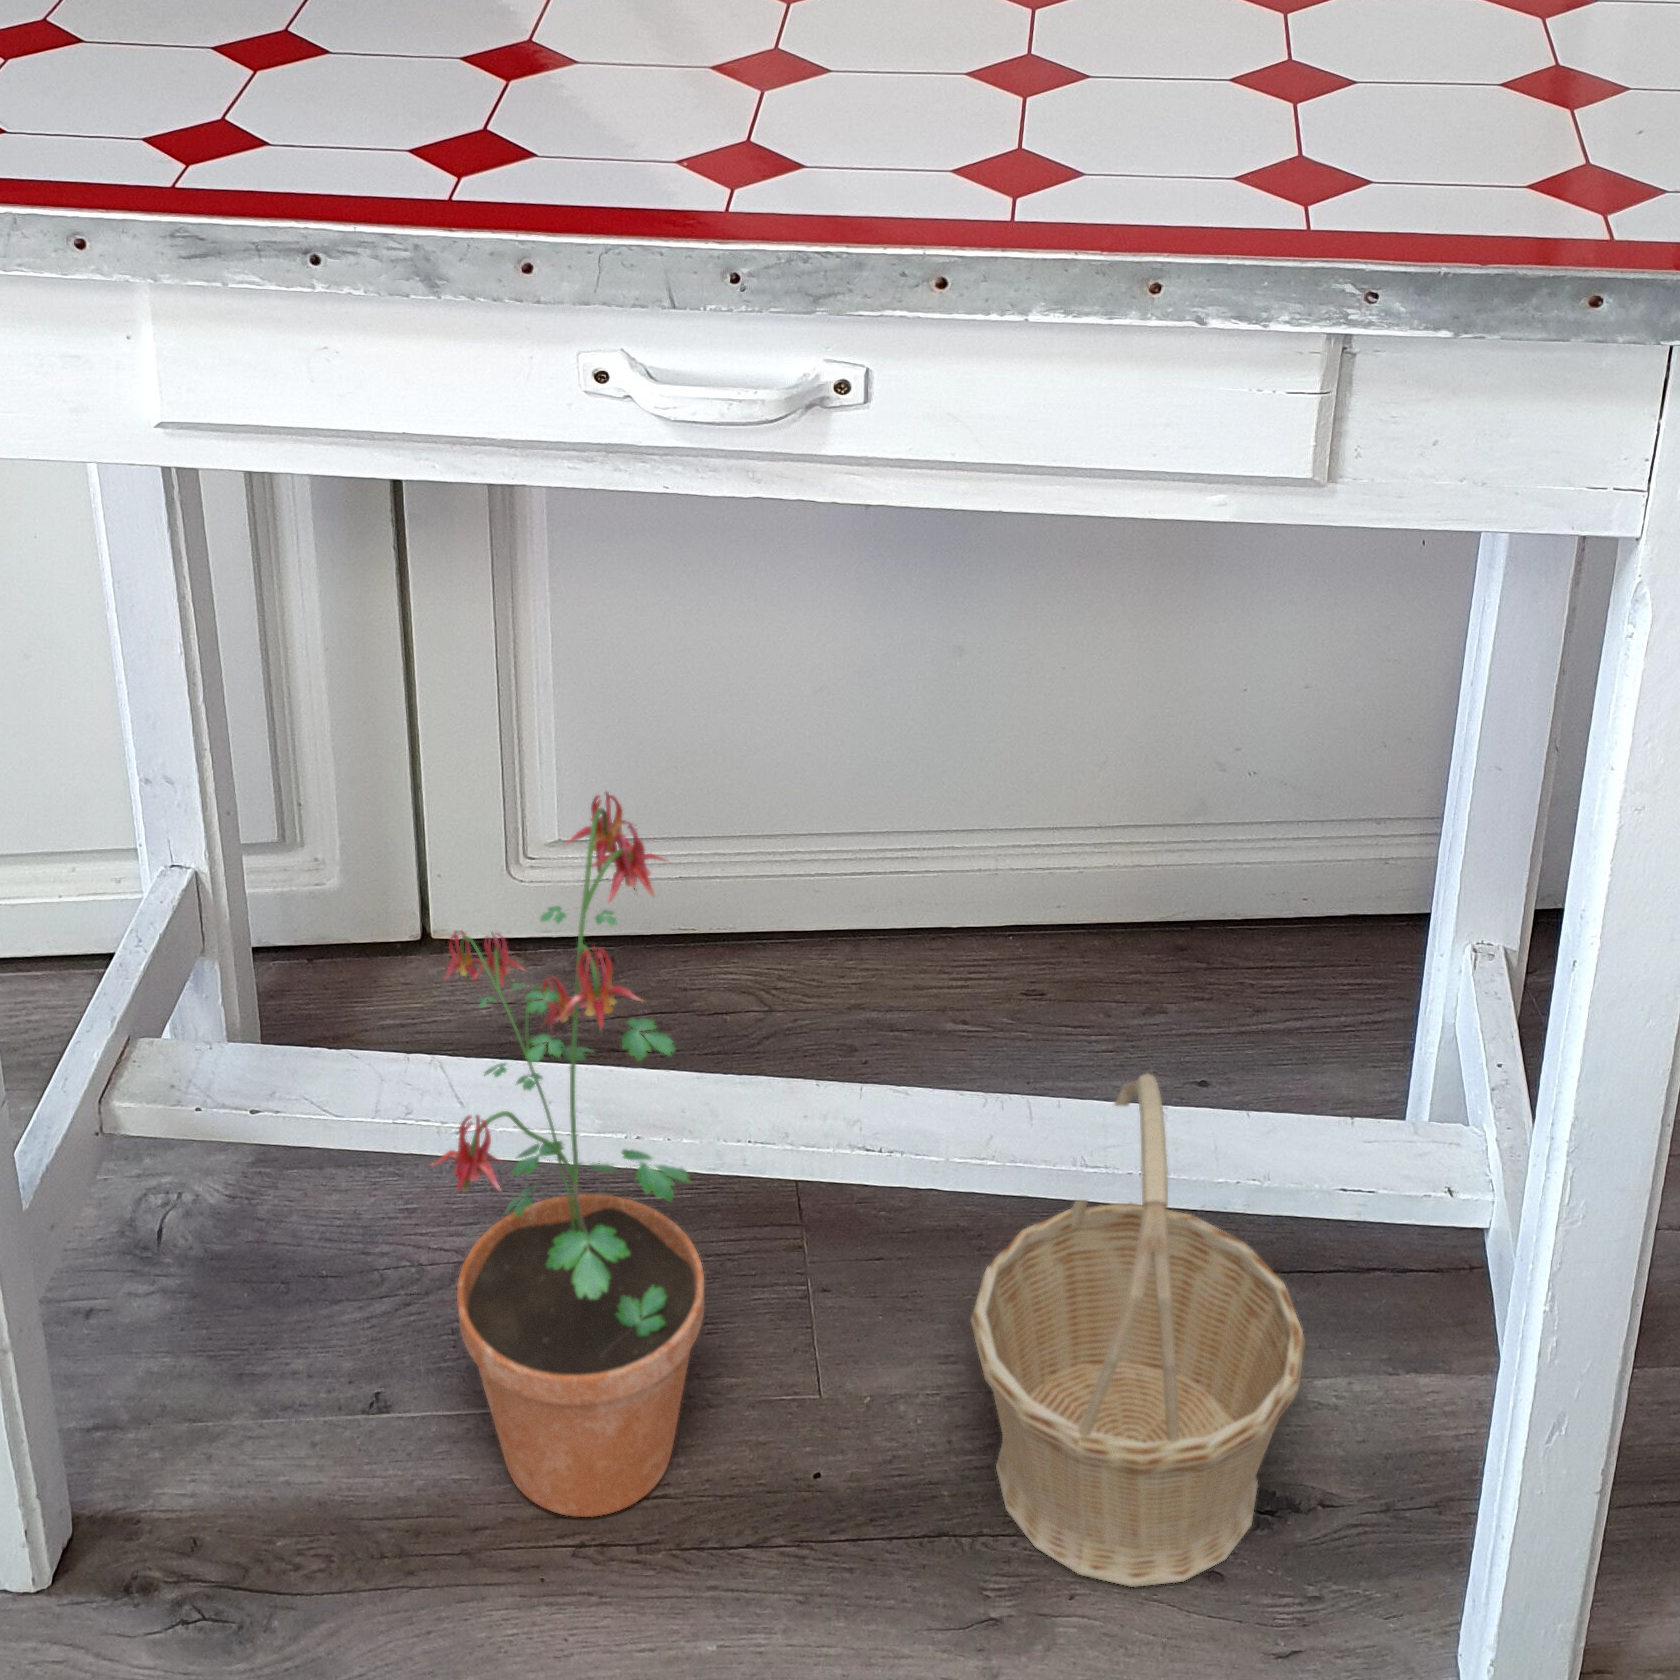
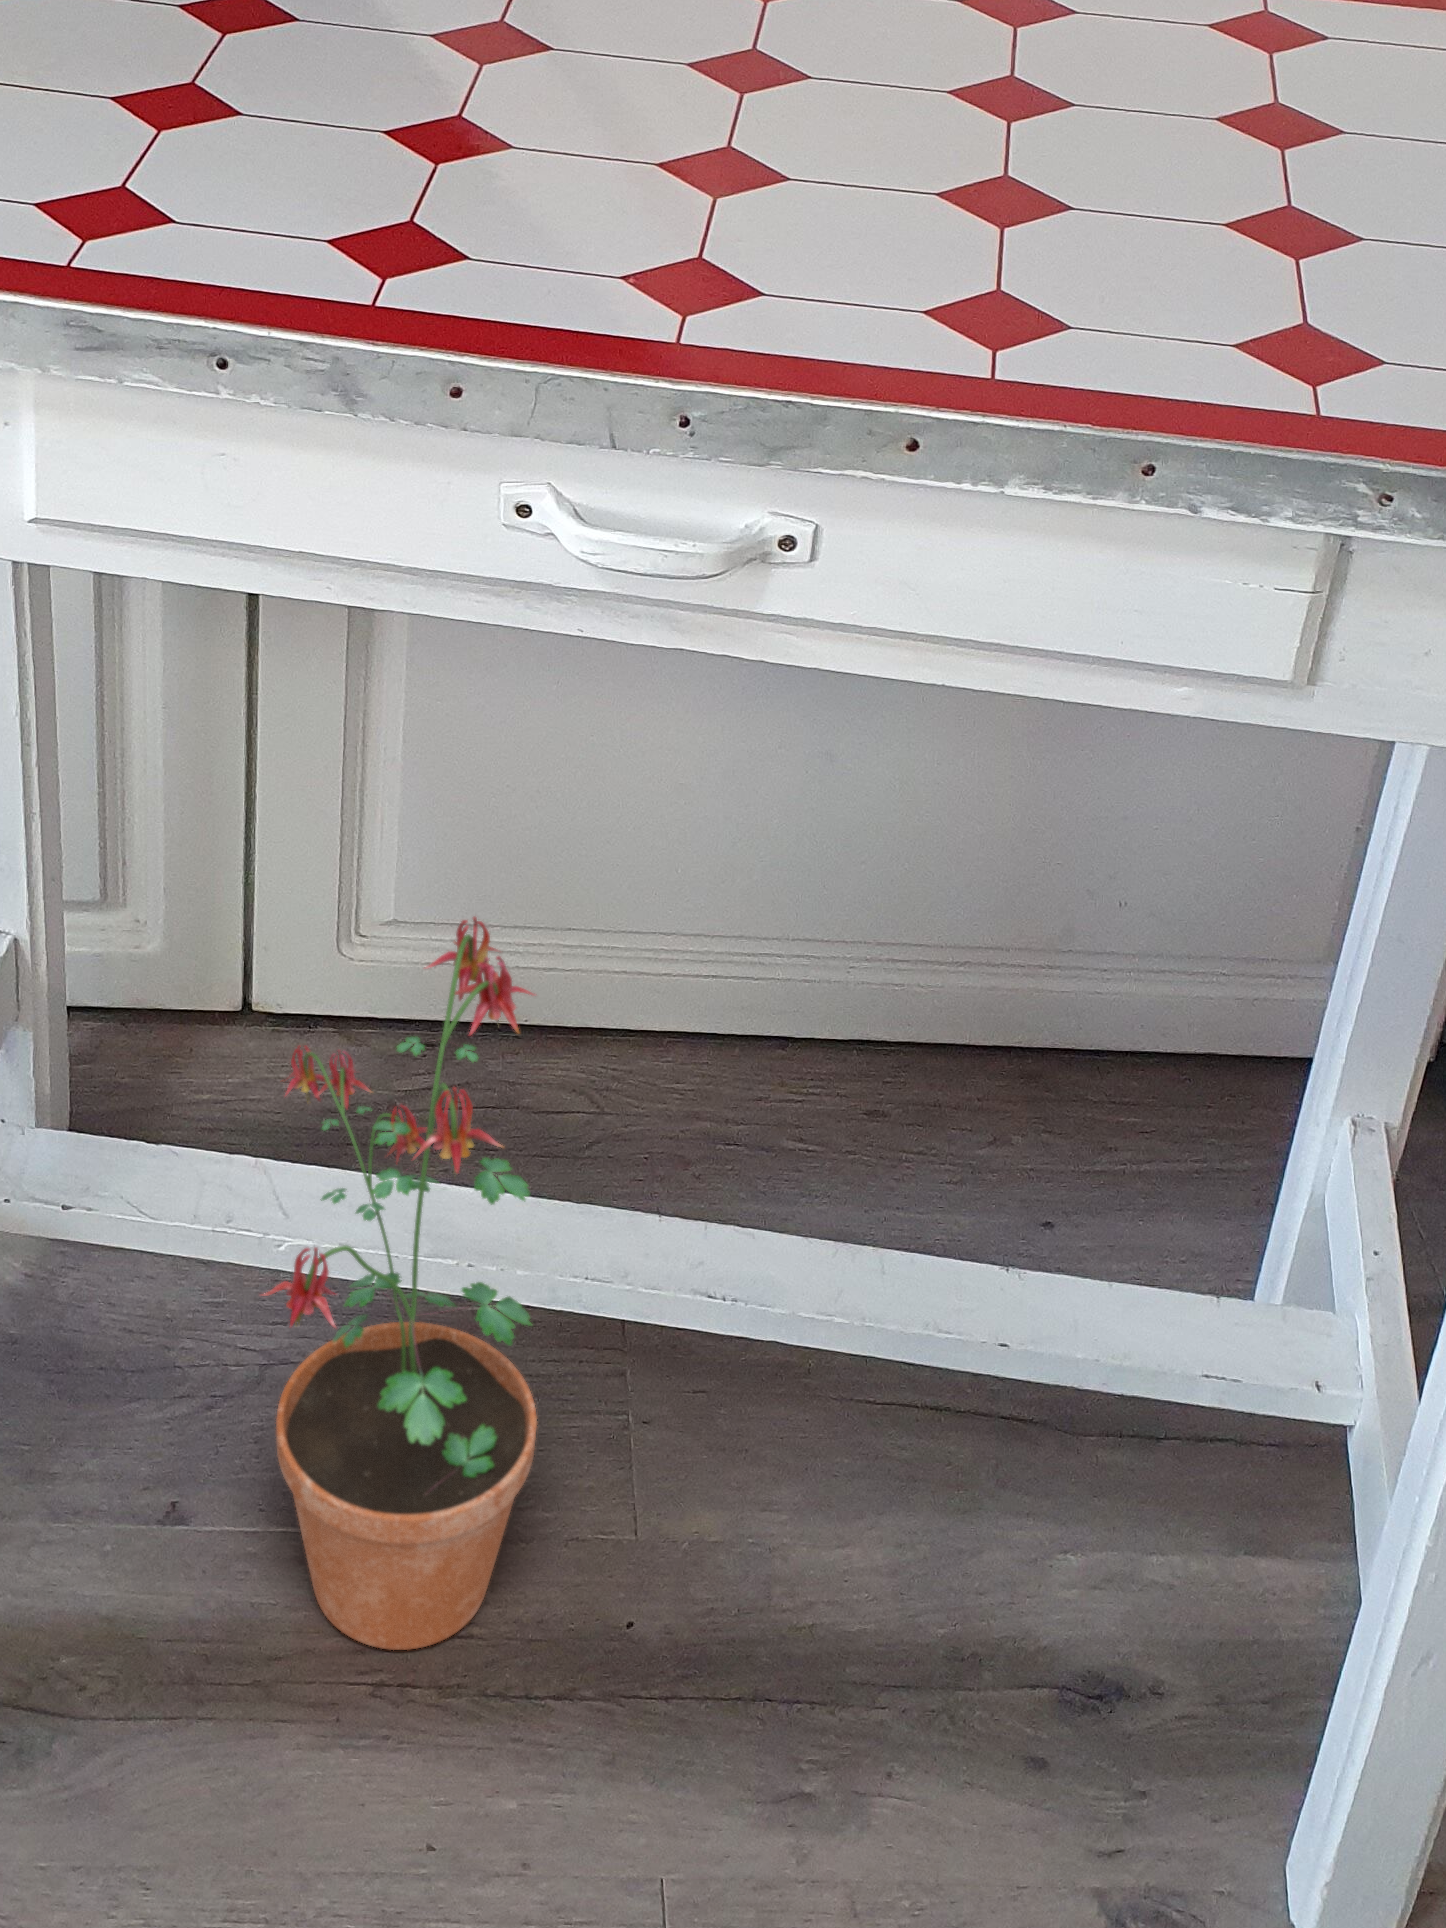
basket: present [971,1073,1305,1587] -> none [811,1248,1156,1759]

